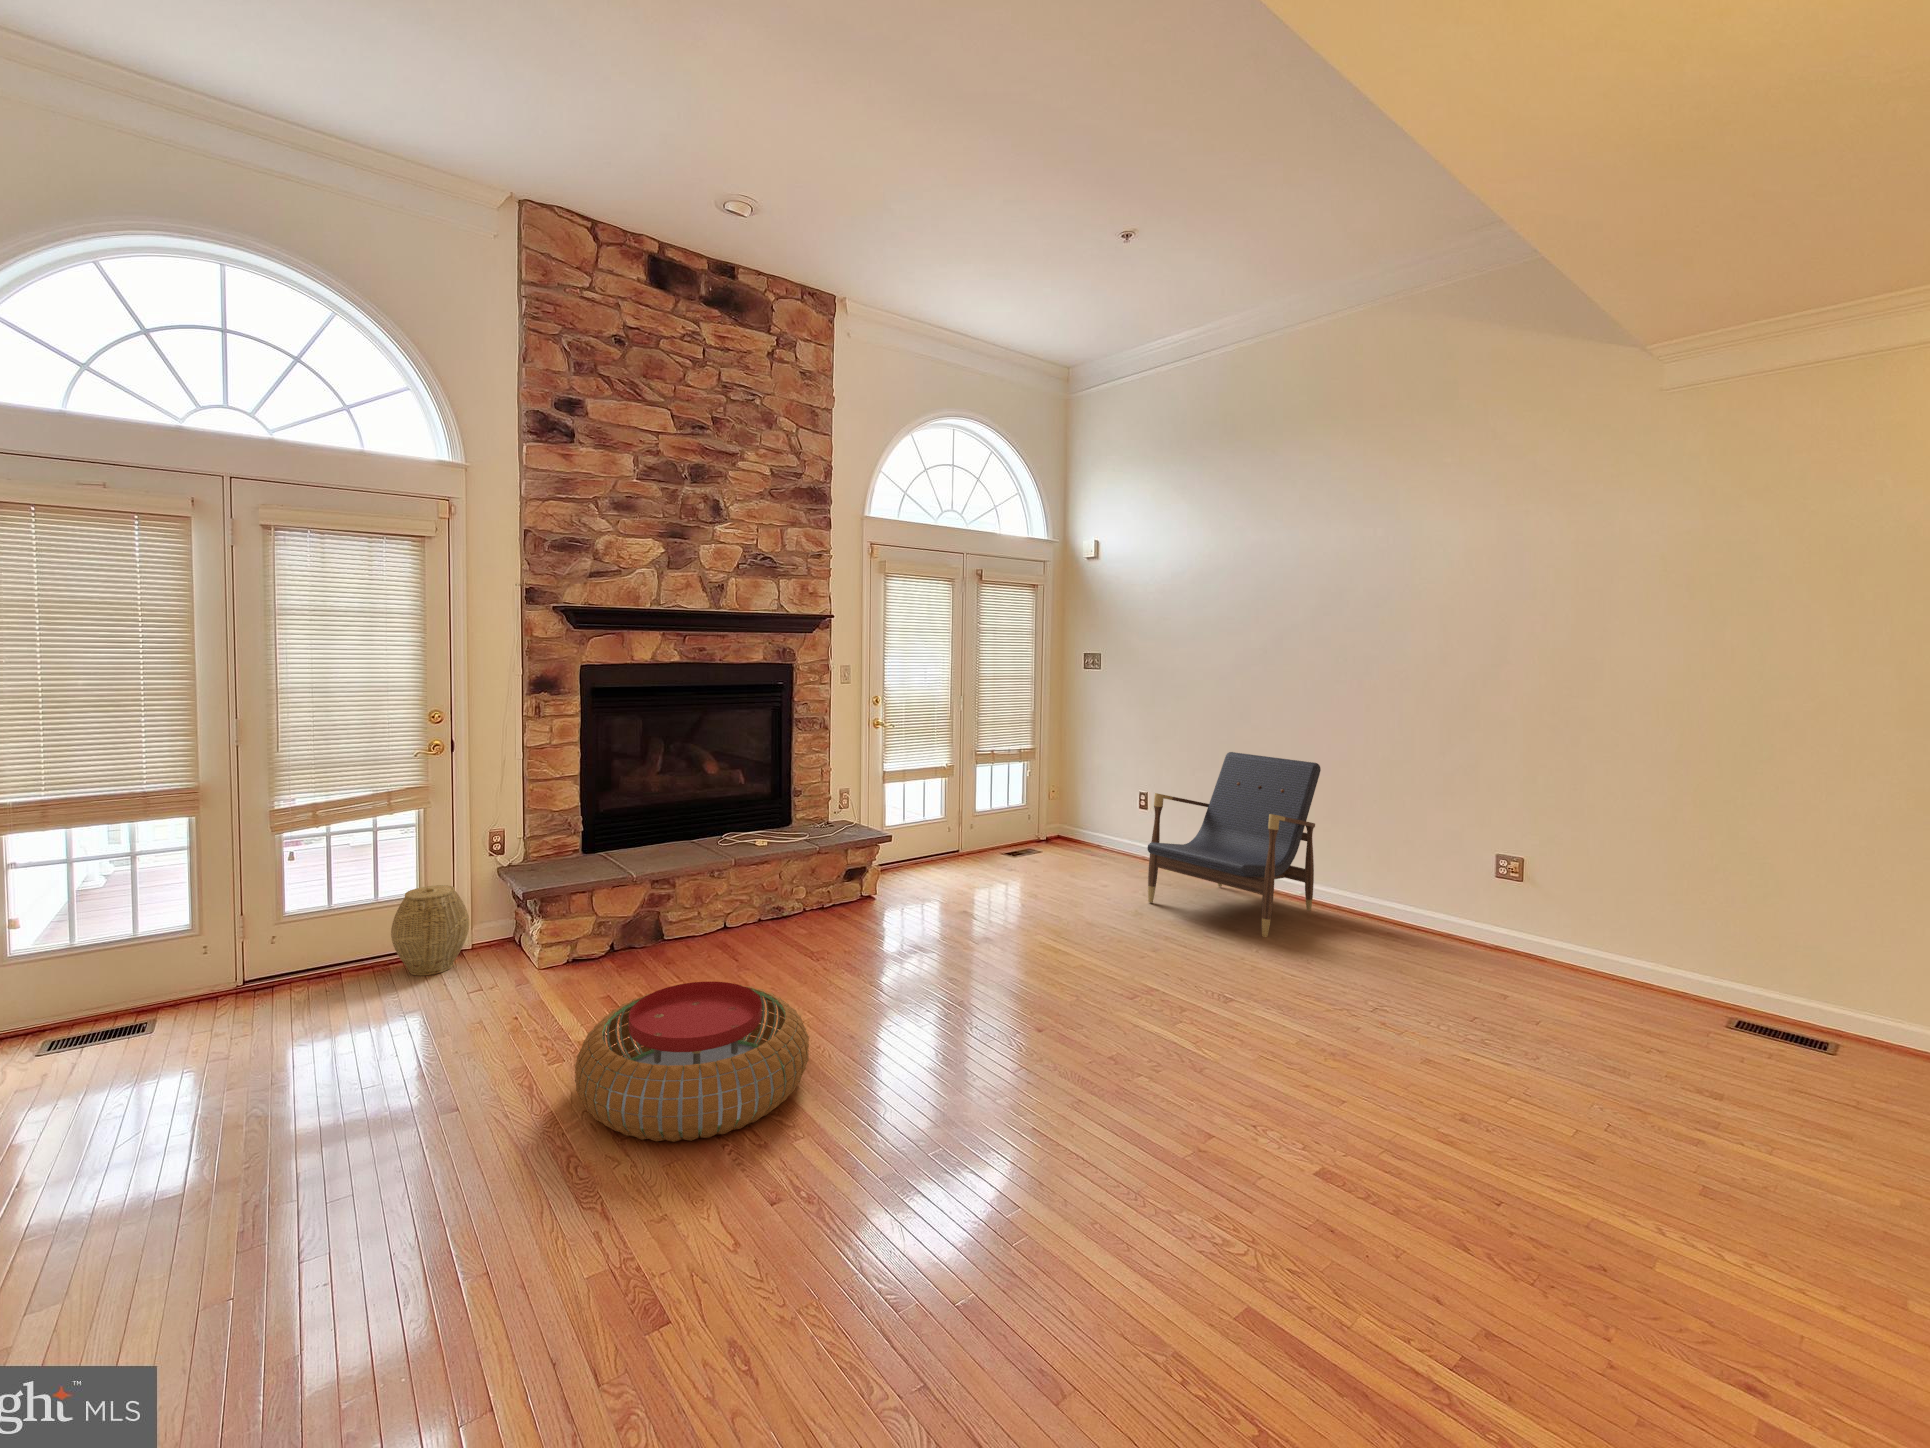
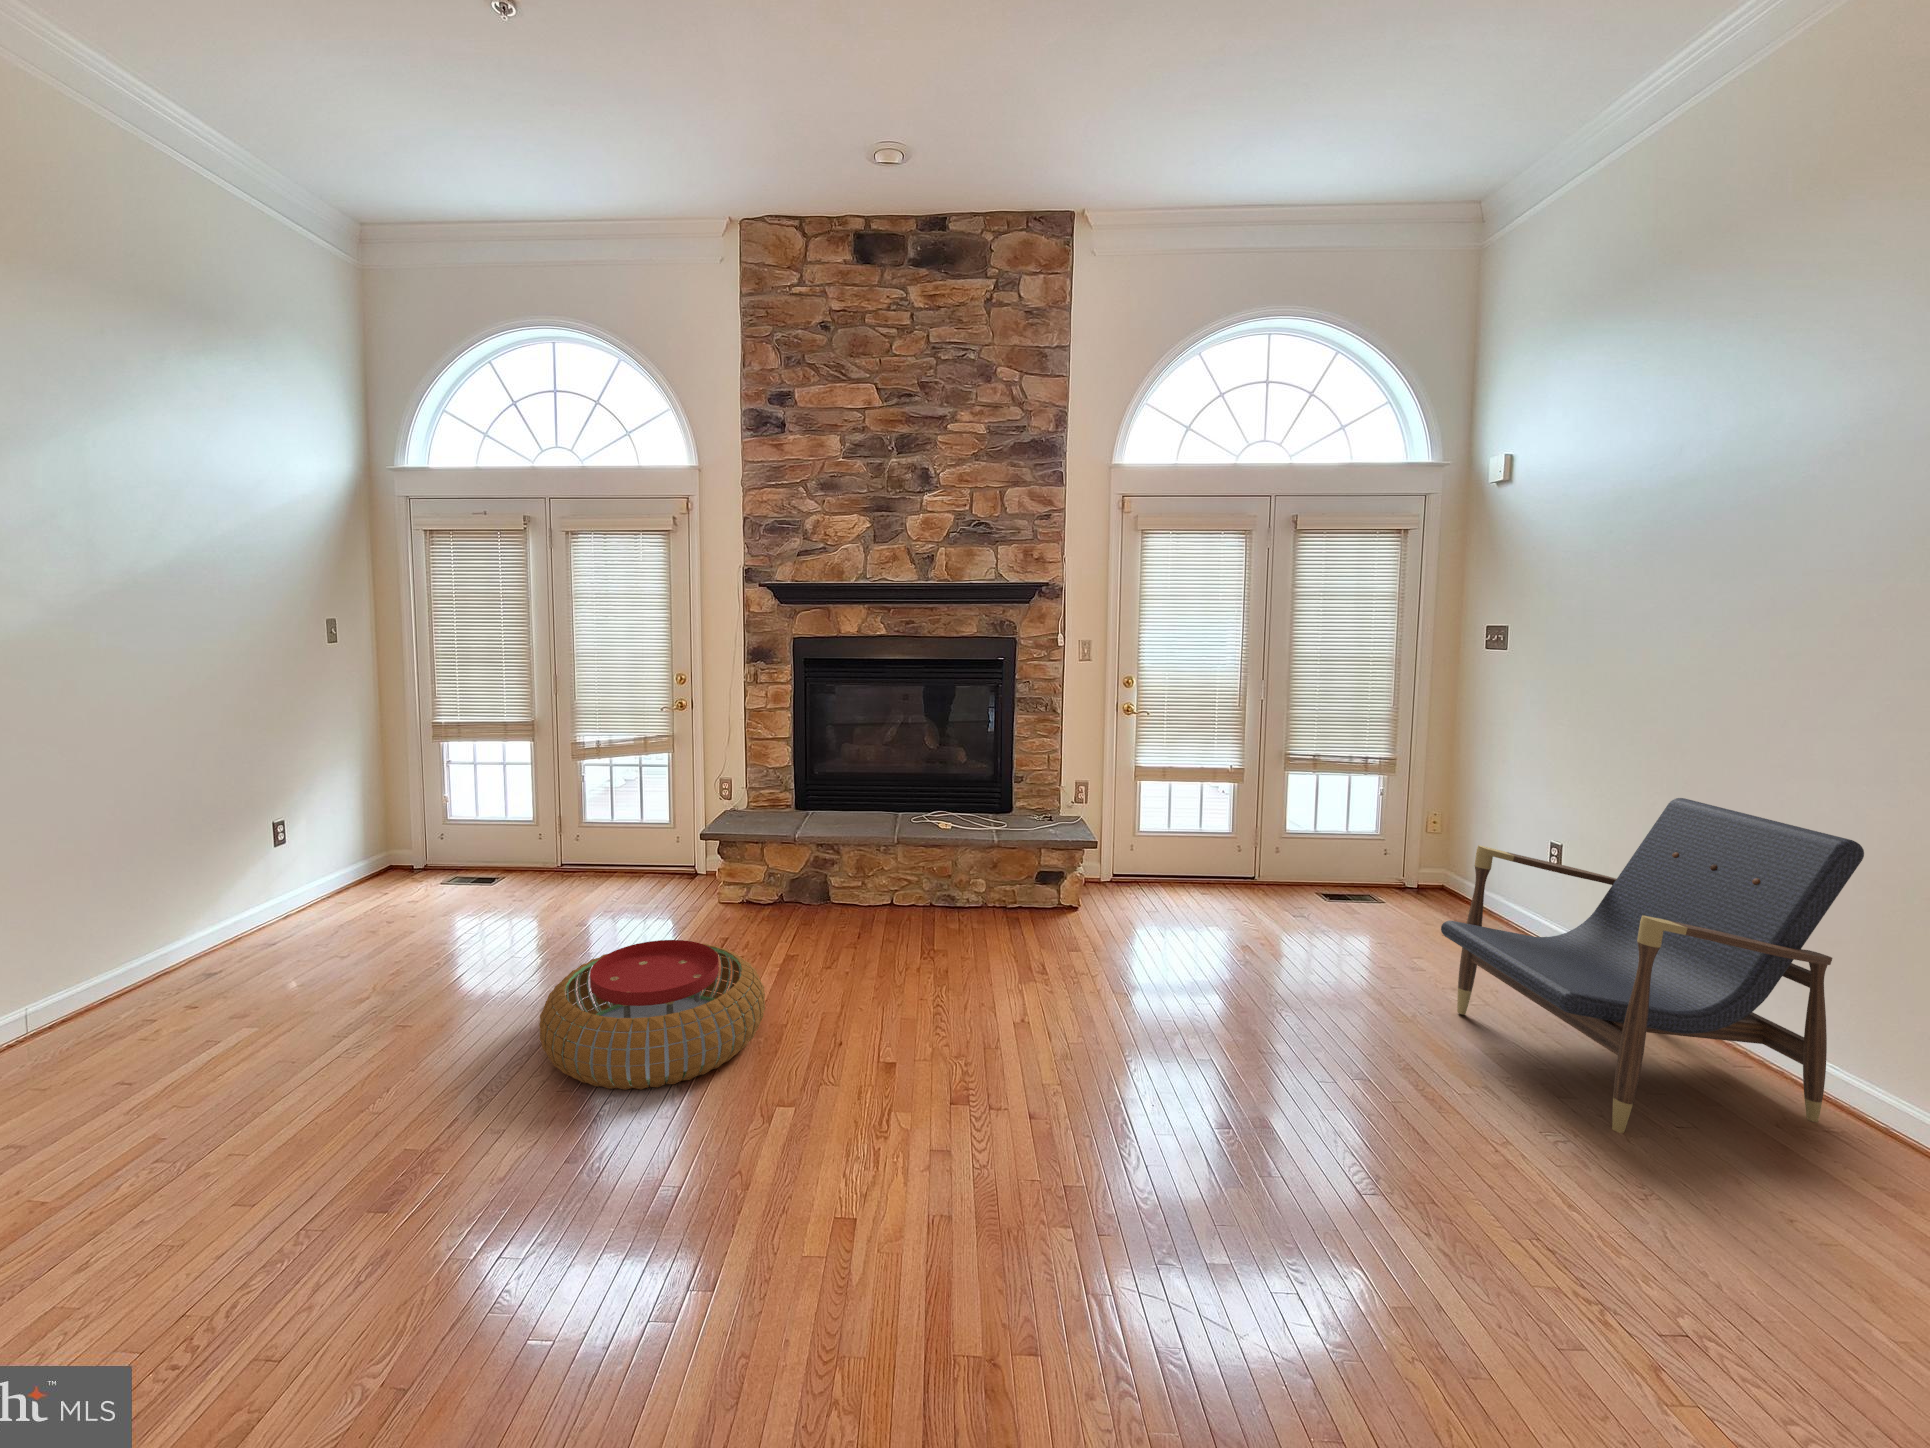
woven basket: present [391,885,469,976] -> none [636,817,693,888]

